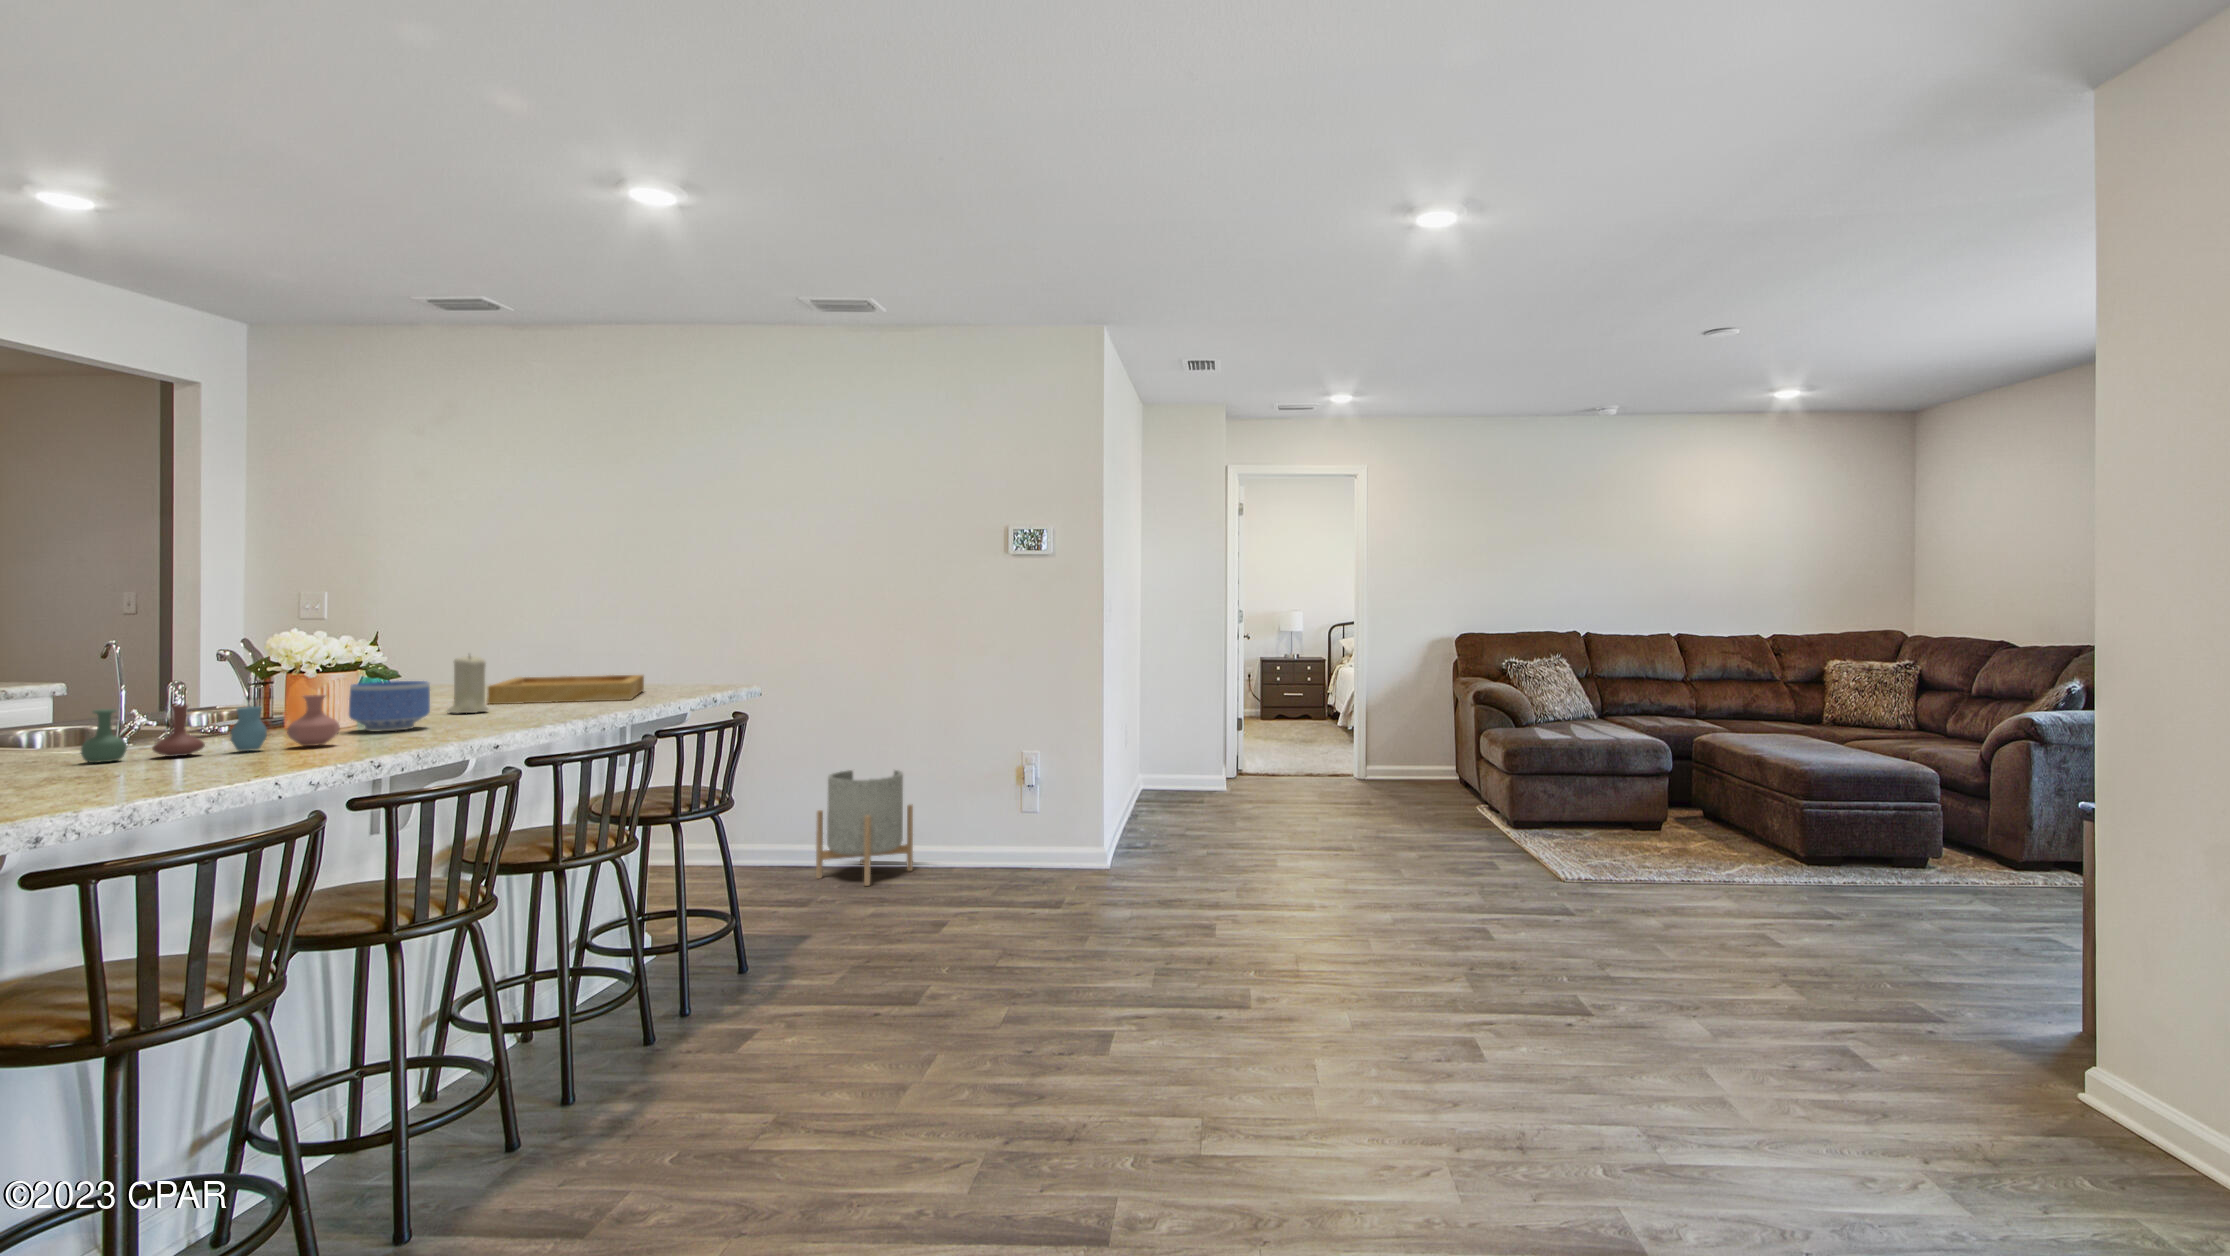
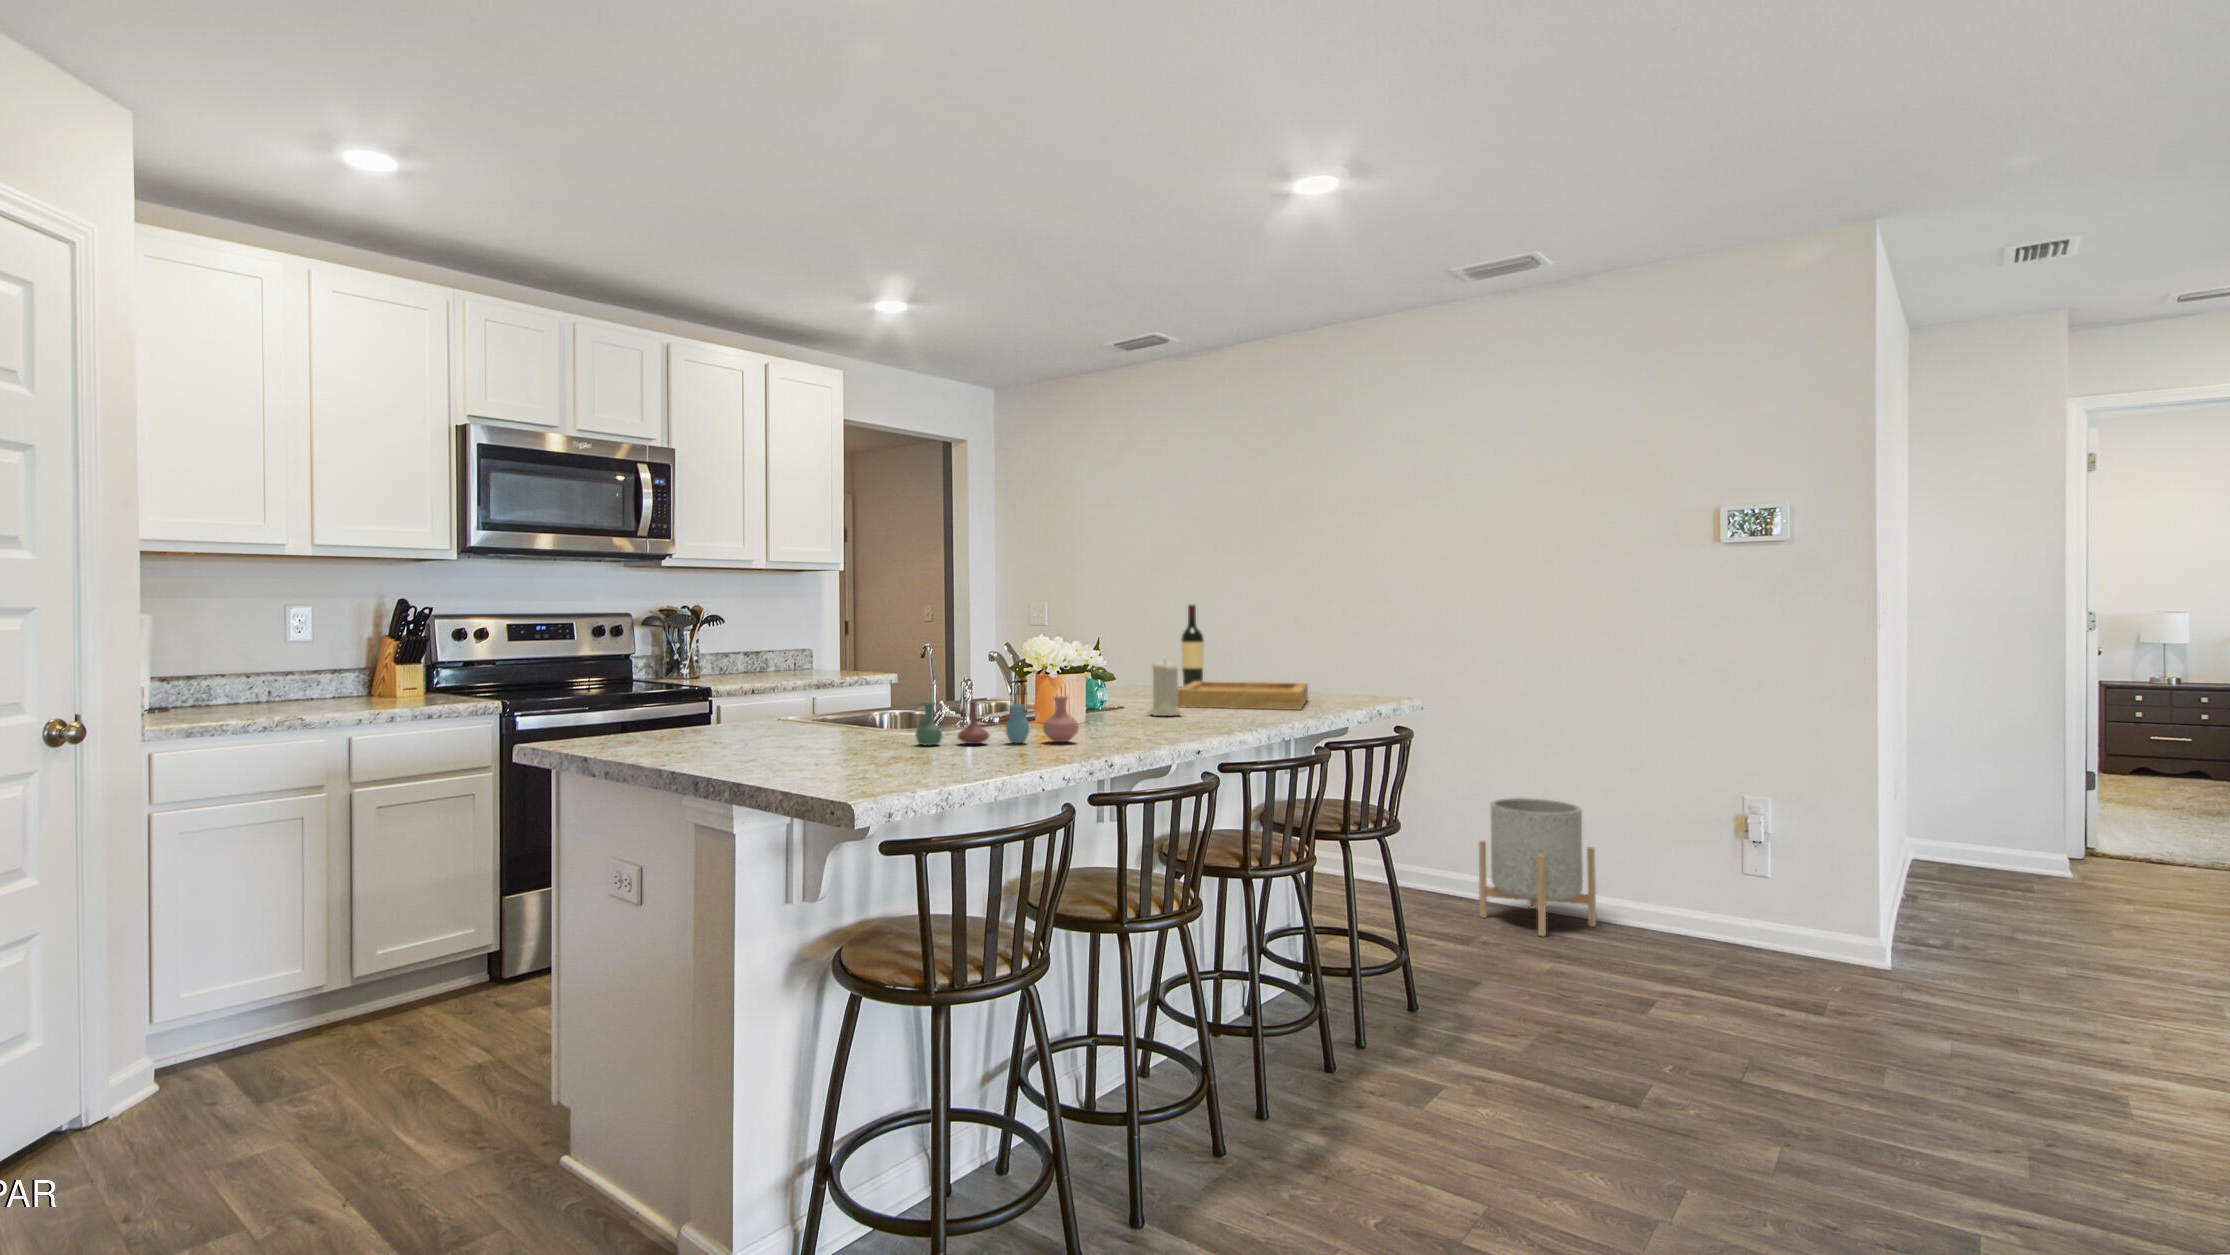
wine bottle: none [505,598,532,686] -> present [1181,605,1204,686]
bowl: present [349,681,430,731] -> none [1081,685,1141,731]

